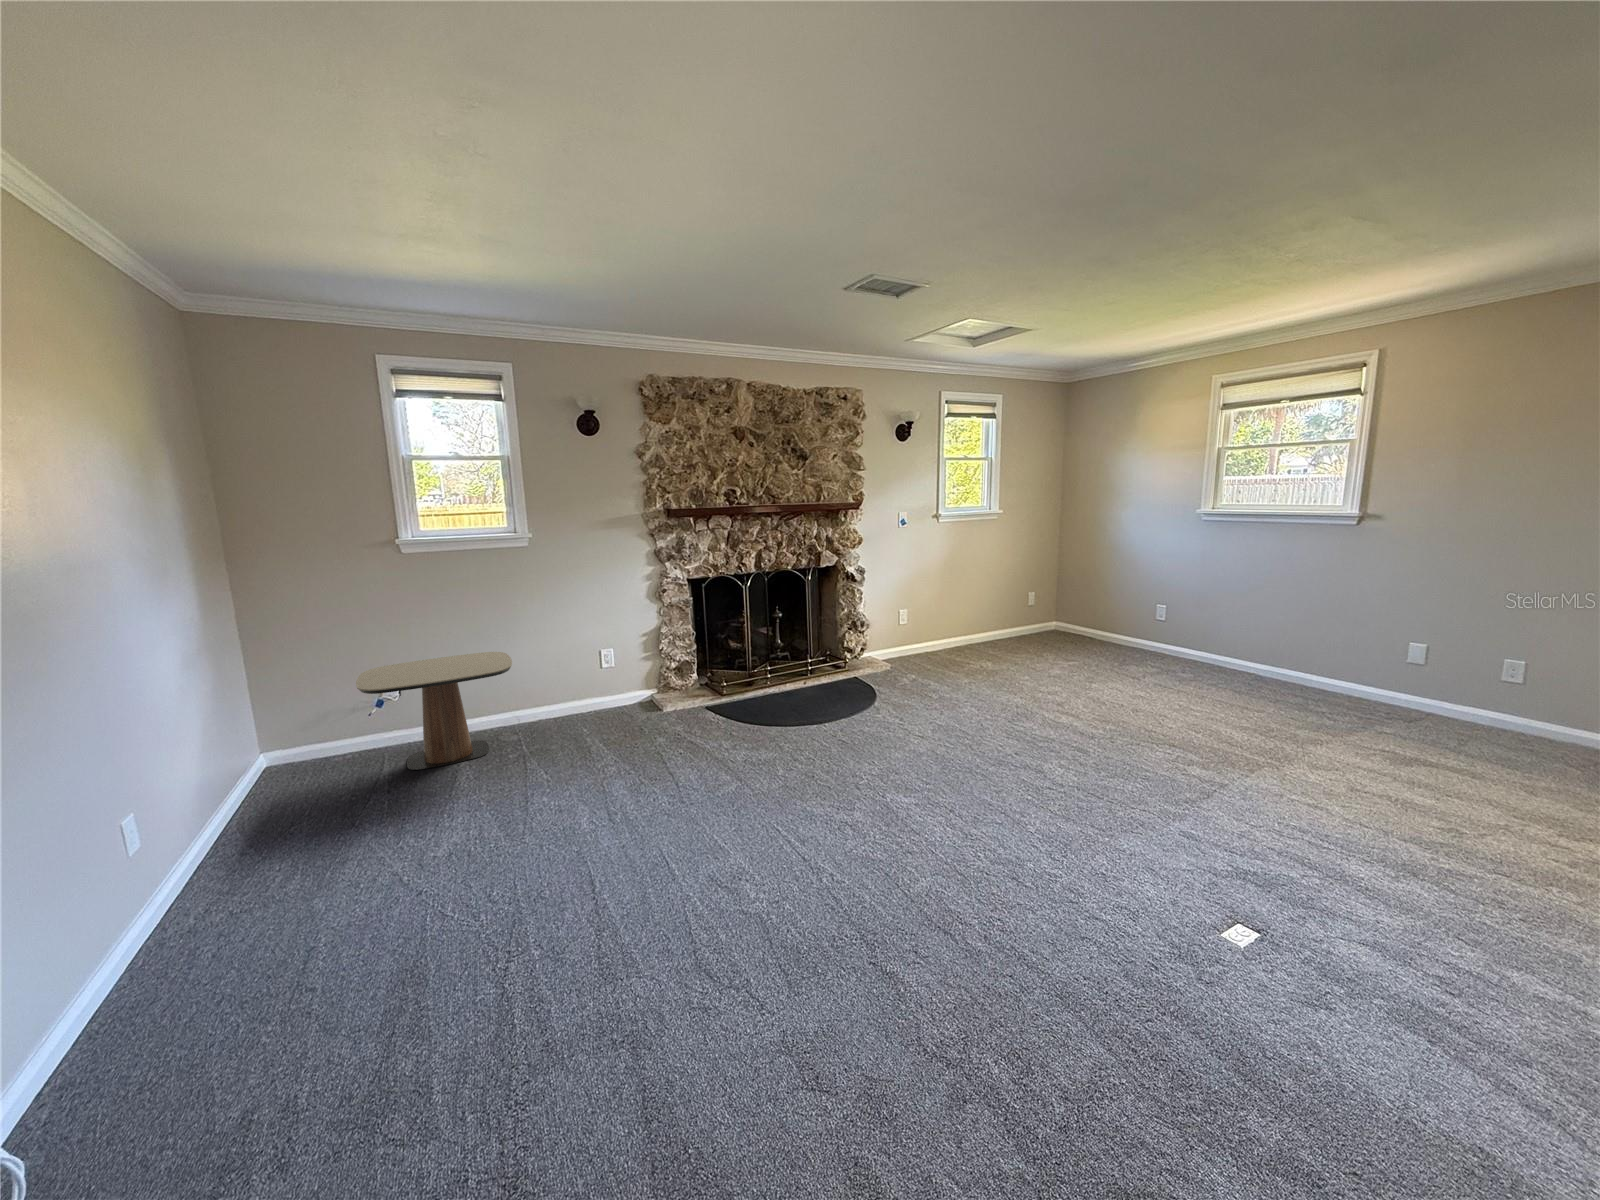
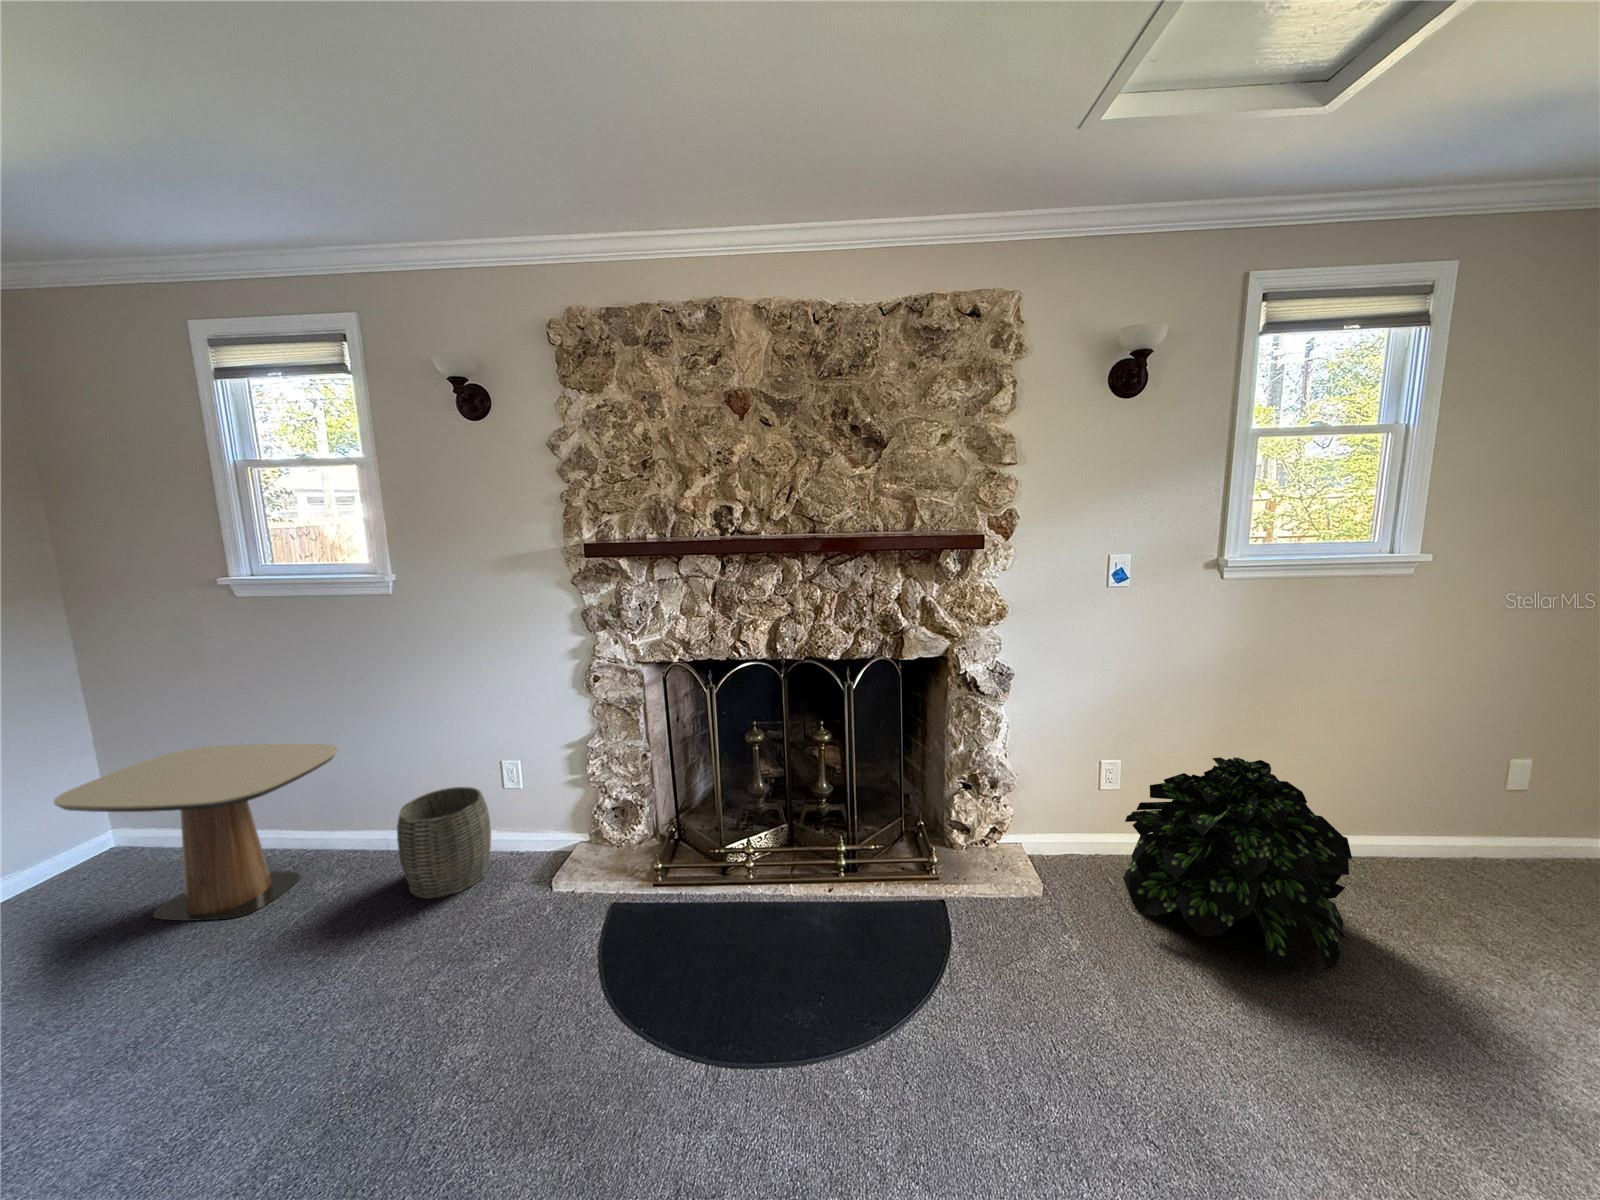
potted plant: none [915,594,993,668] -> present [1123,757,1352,972]
woven basket: none [561,667,614,729] -> present [397,787,491,899]

